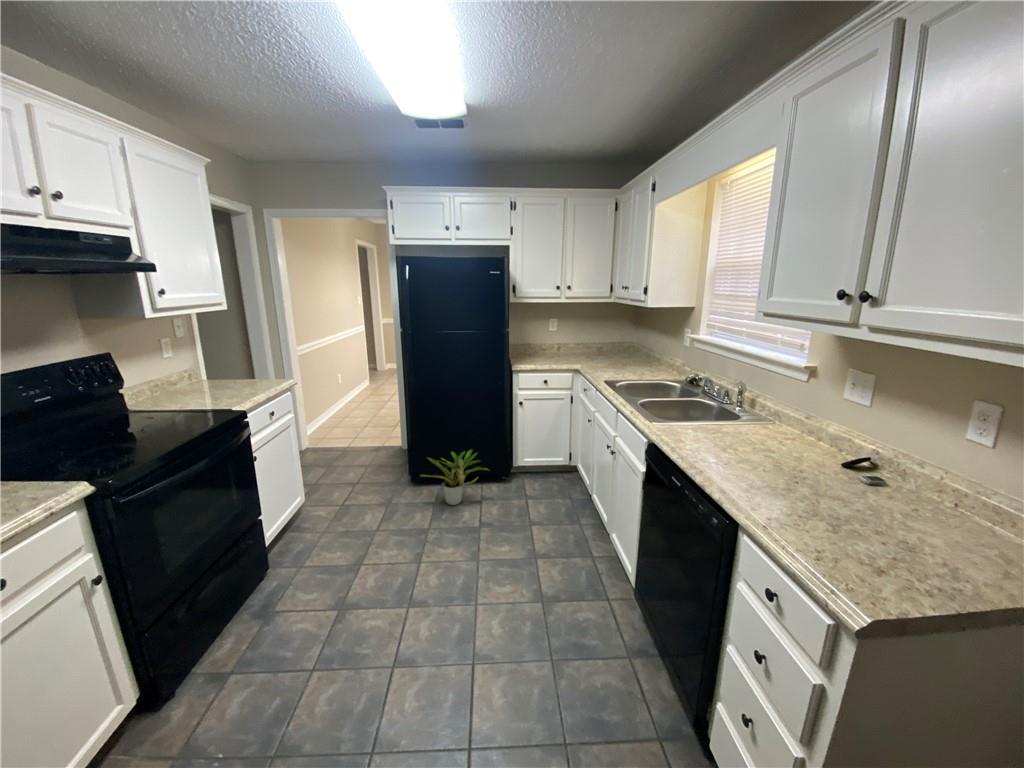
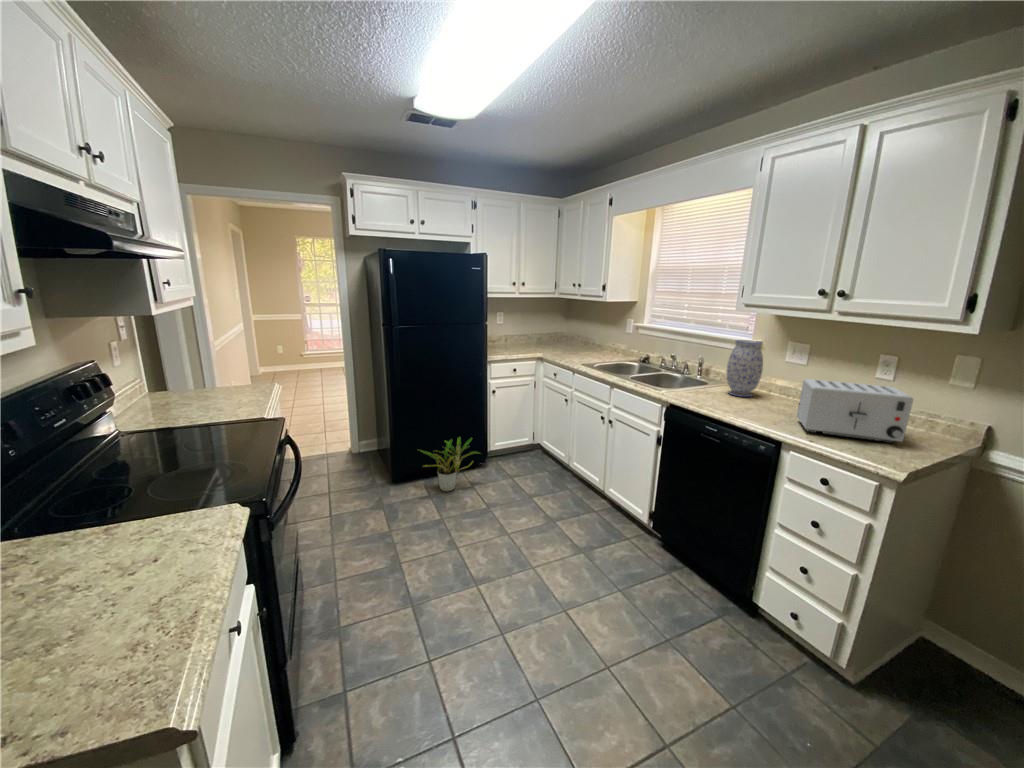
vase: none [744,362,796,444] -> present [726,340,763,397]
toaster: none [778,429,960,557] -> present [797,379,913,443]

